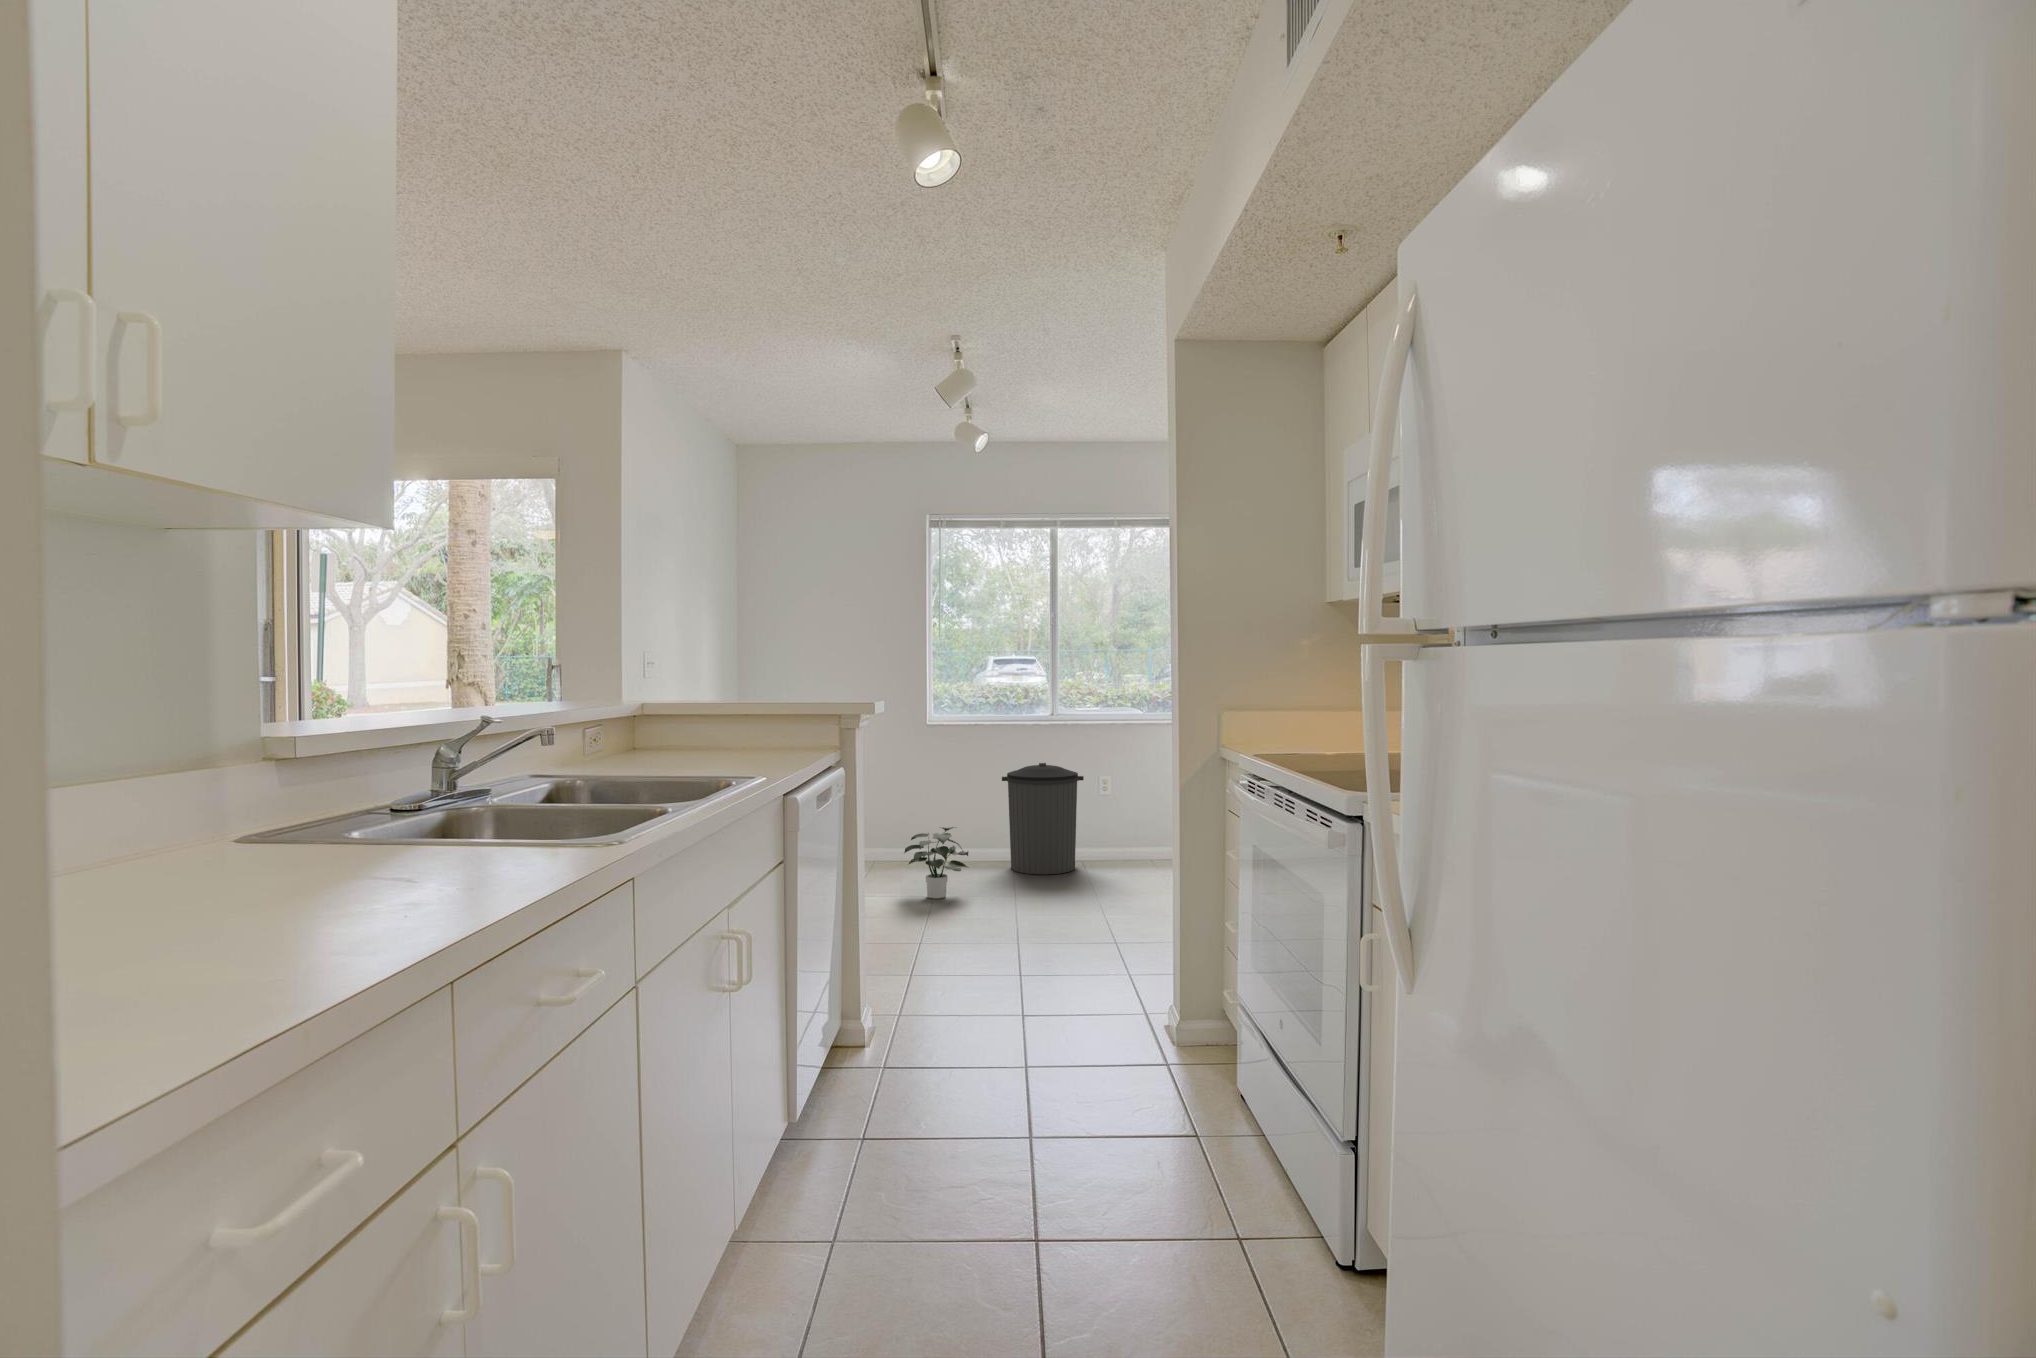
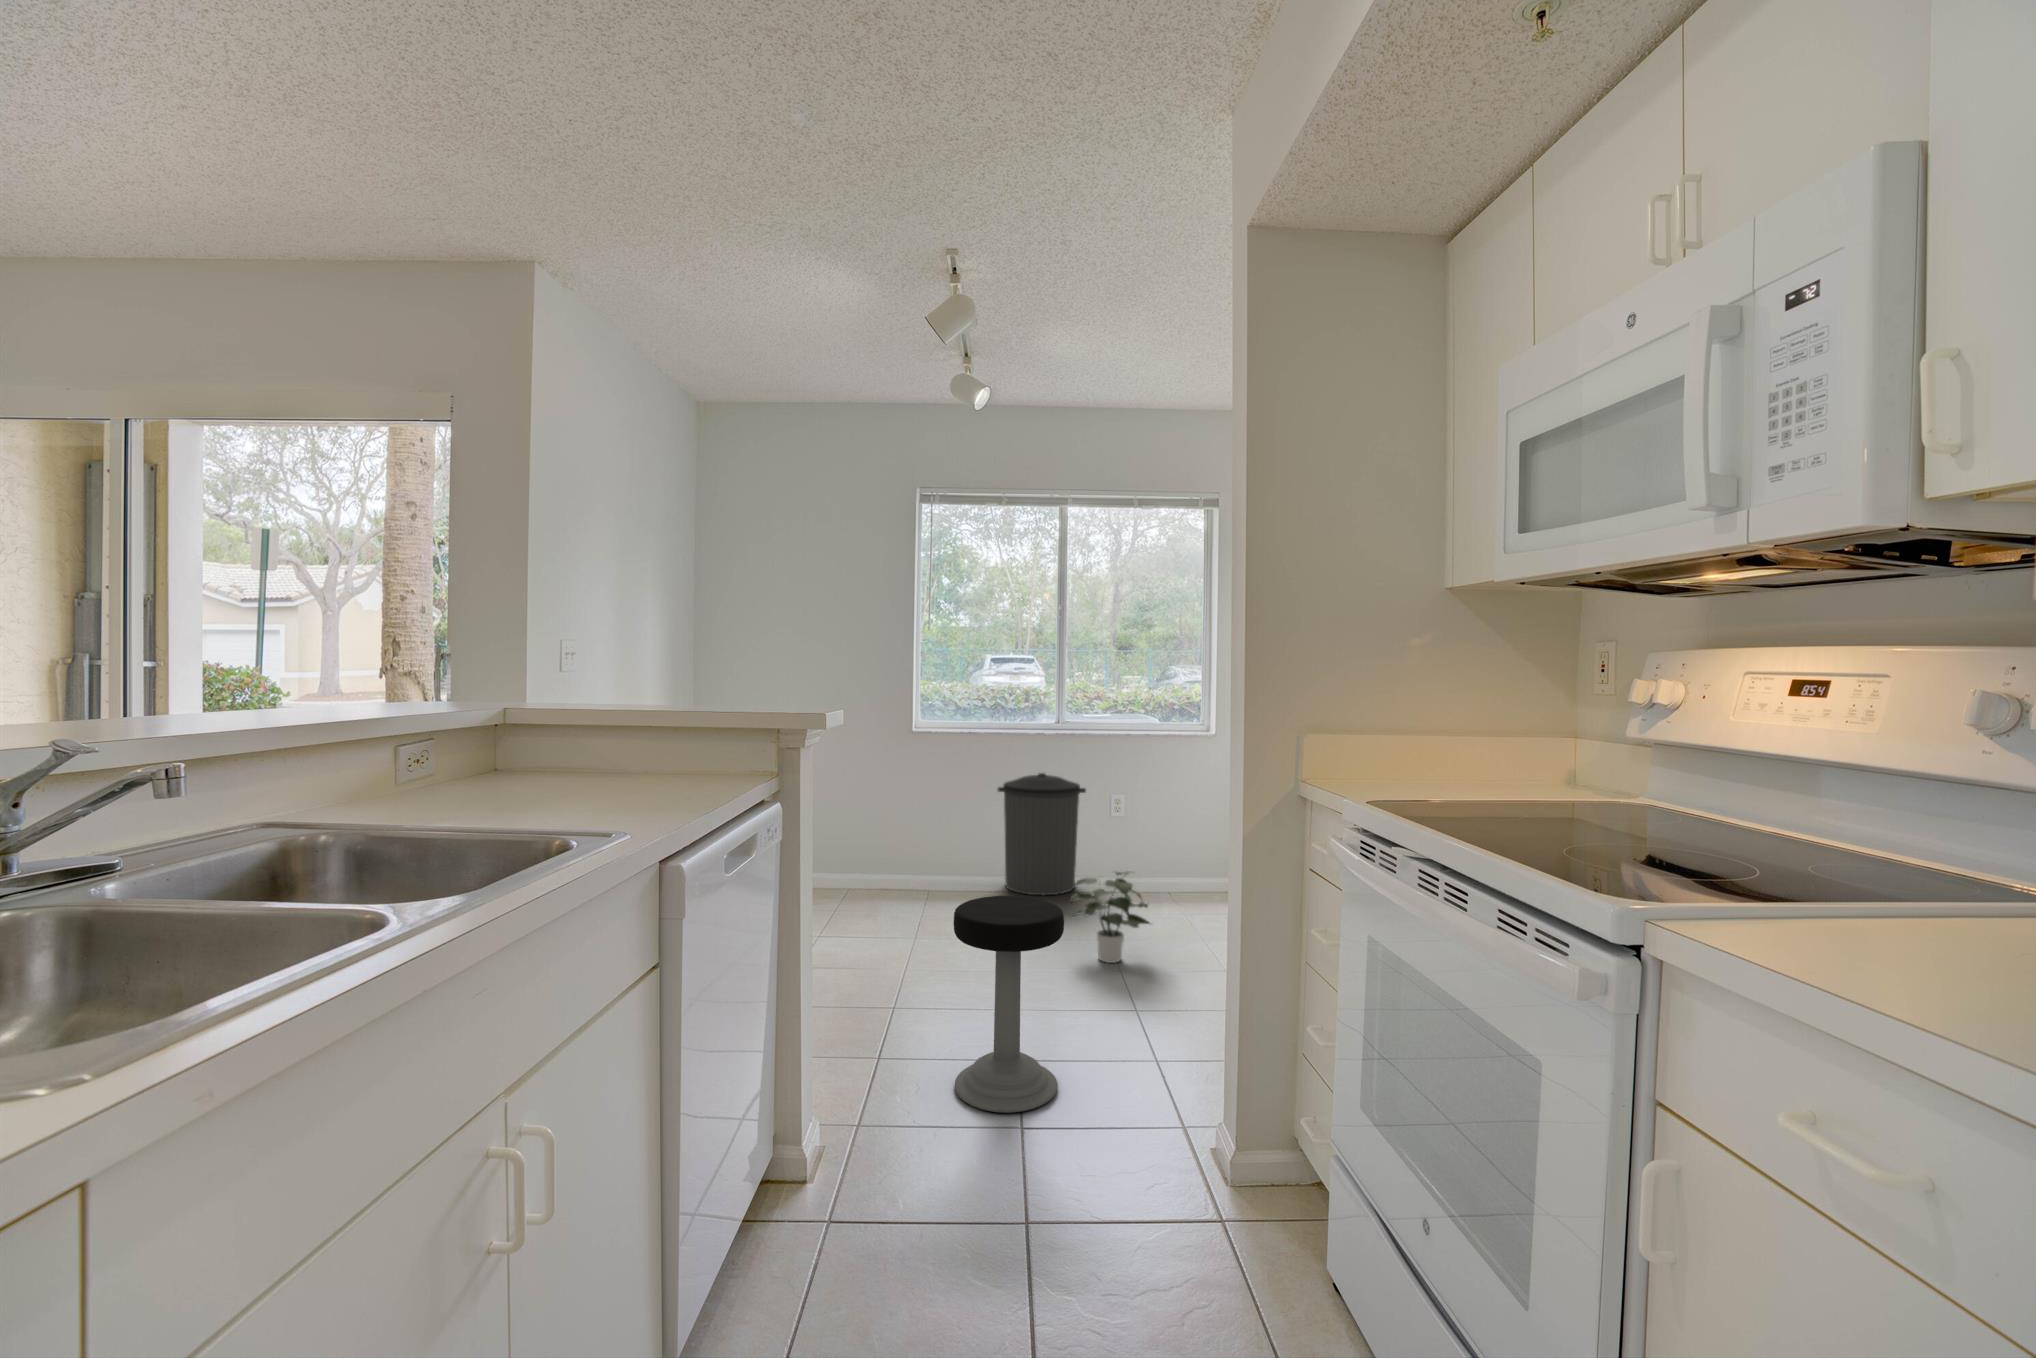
potted plant: present [904,827,969,899] -> present [1069,872,1150,963]
stool: none [969,850,1056,1012] -> present [954,896,1064,1113]

